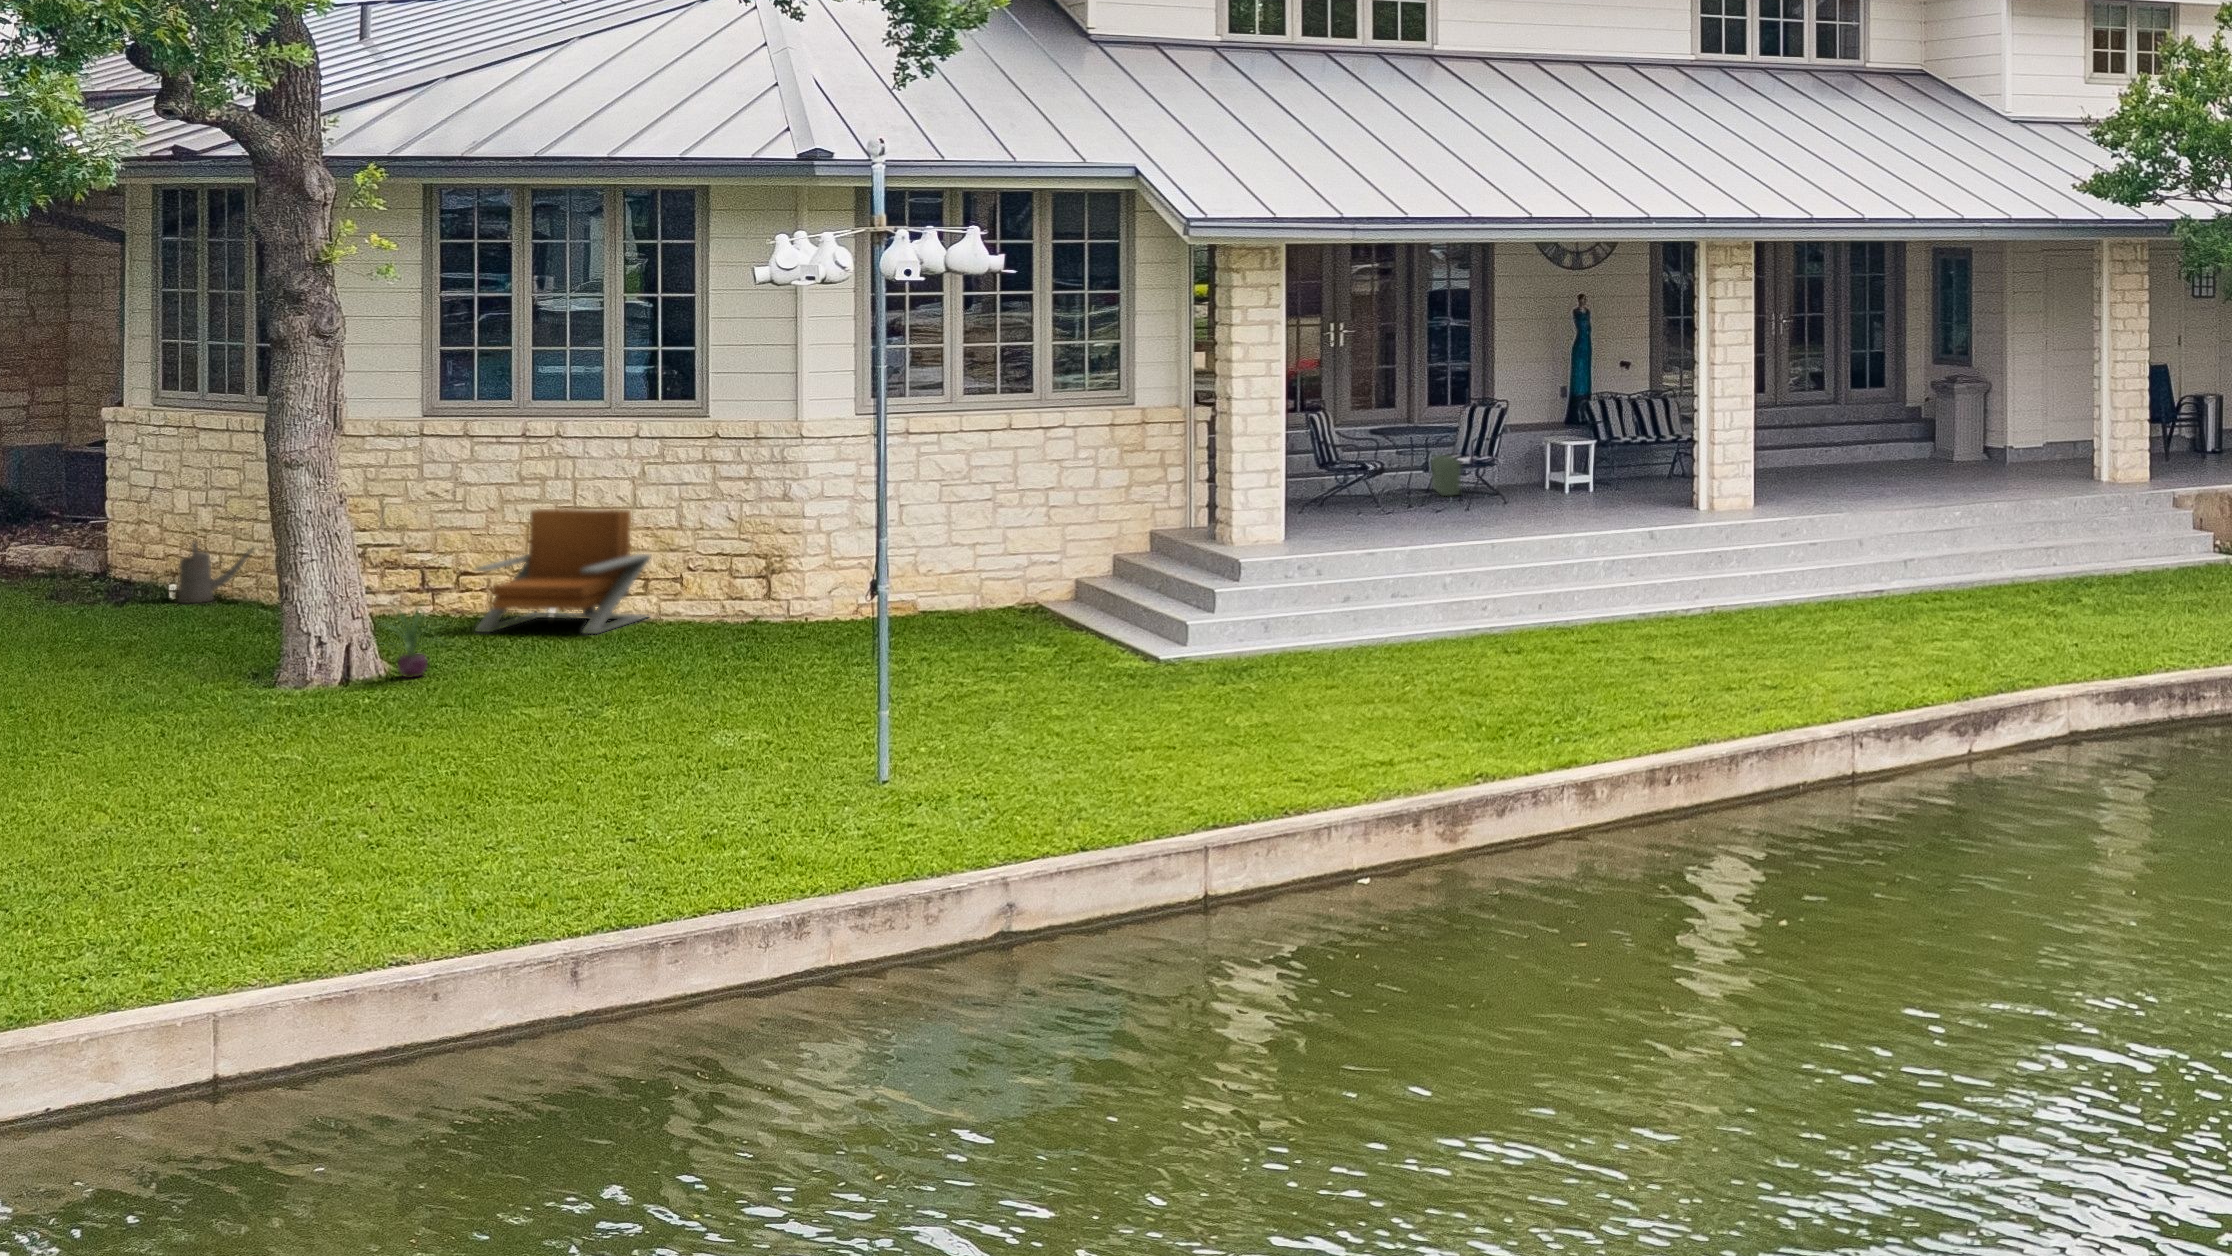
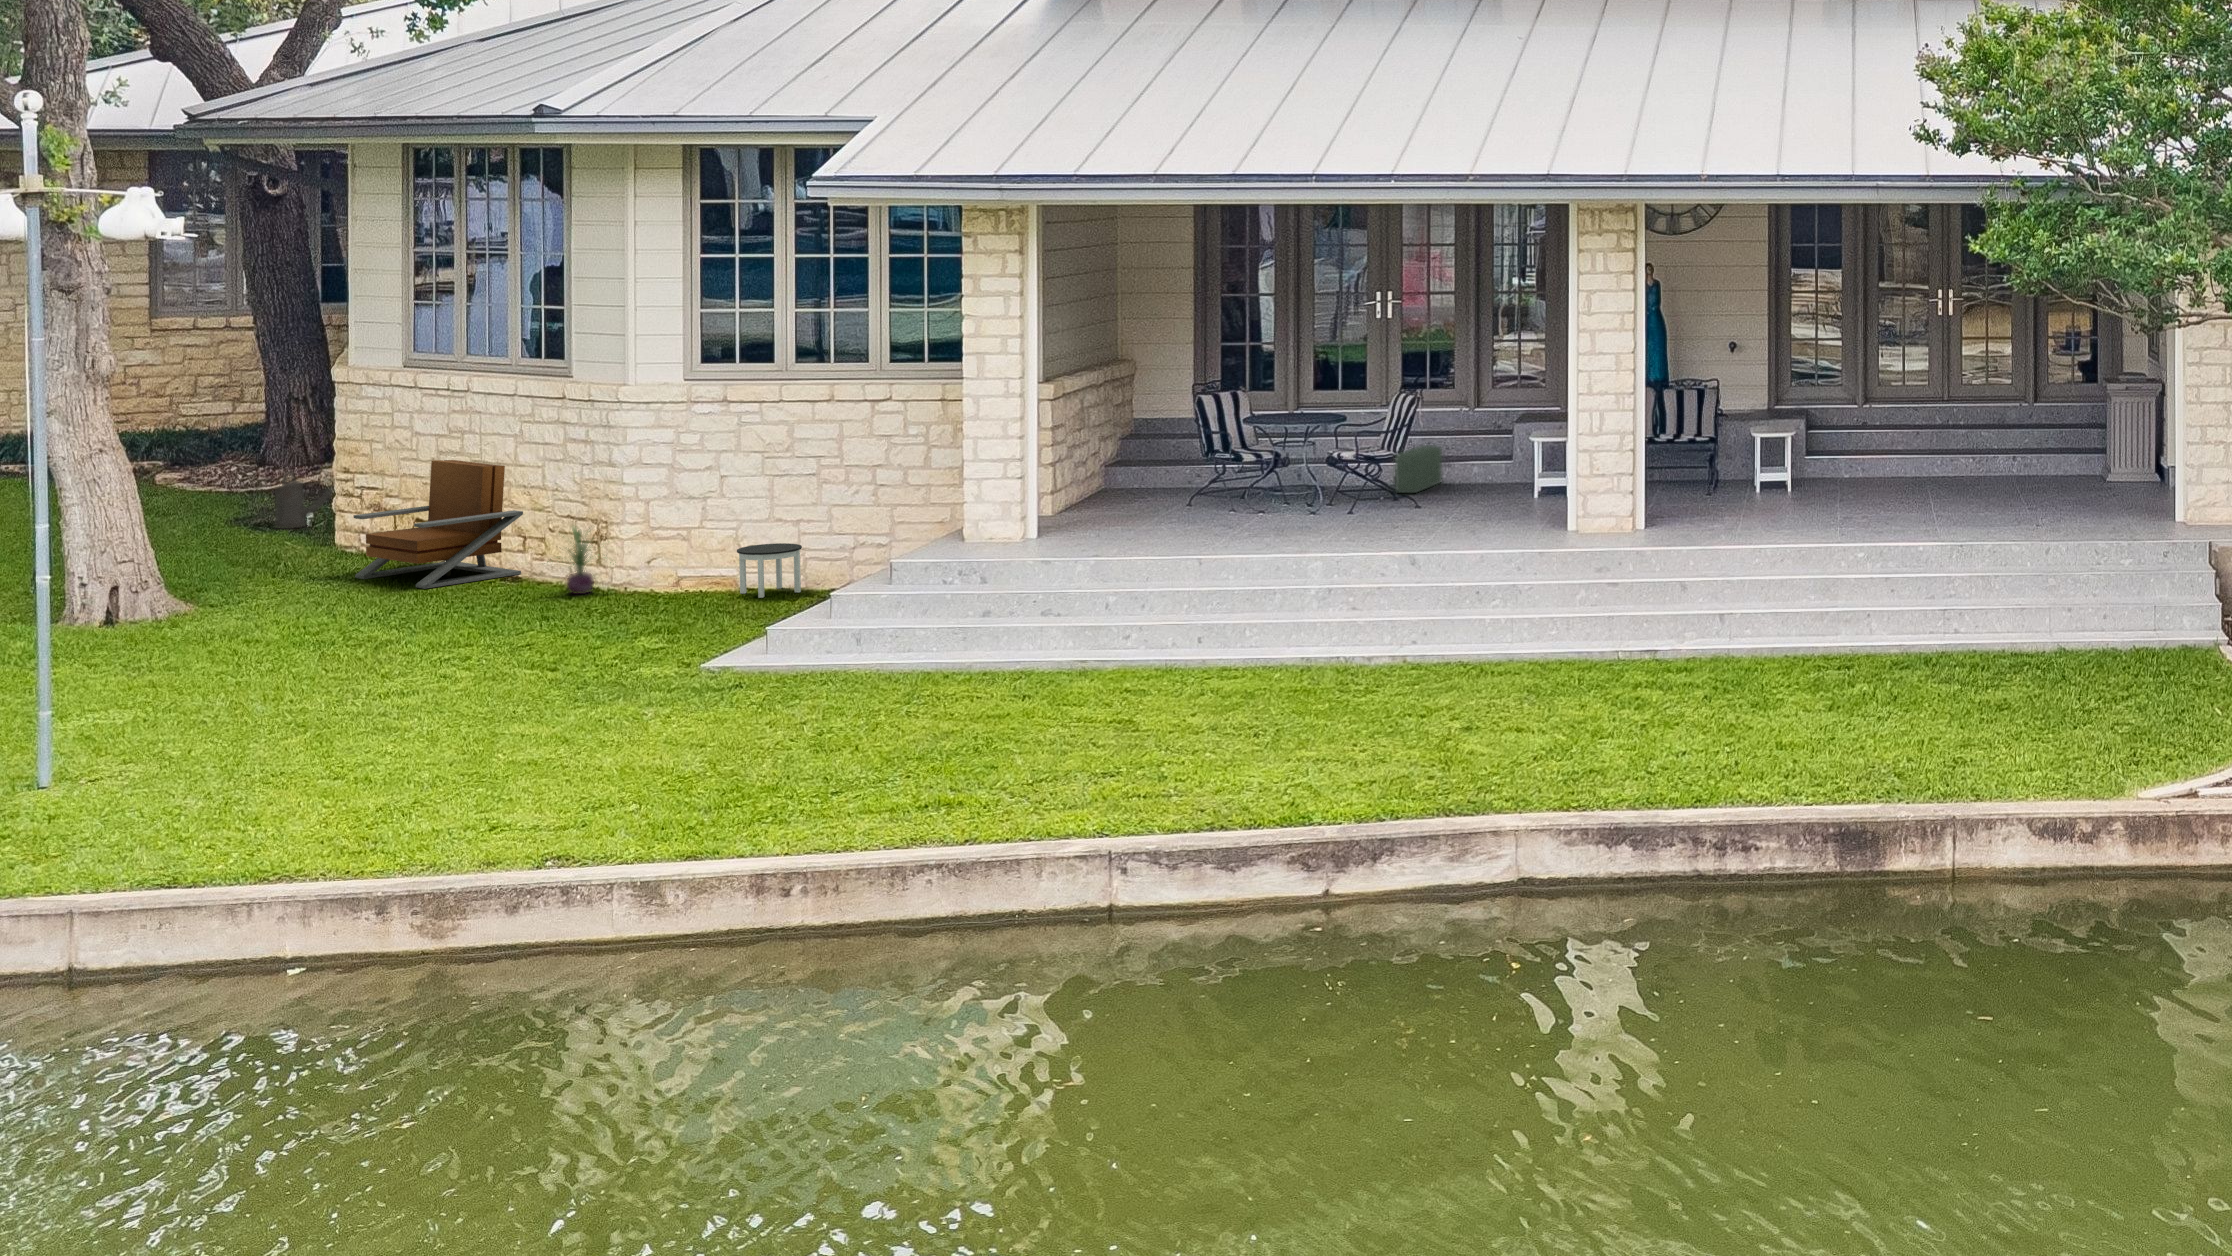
round table: none [940,566,1000,616] -> present [737,543,802,598]
decorative plant: present [384,607,428,678] -> present [567,527,594,594]

